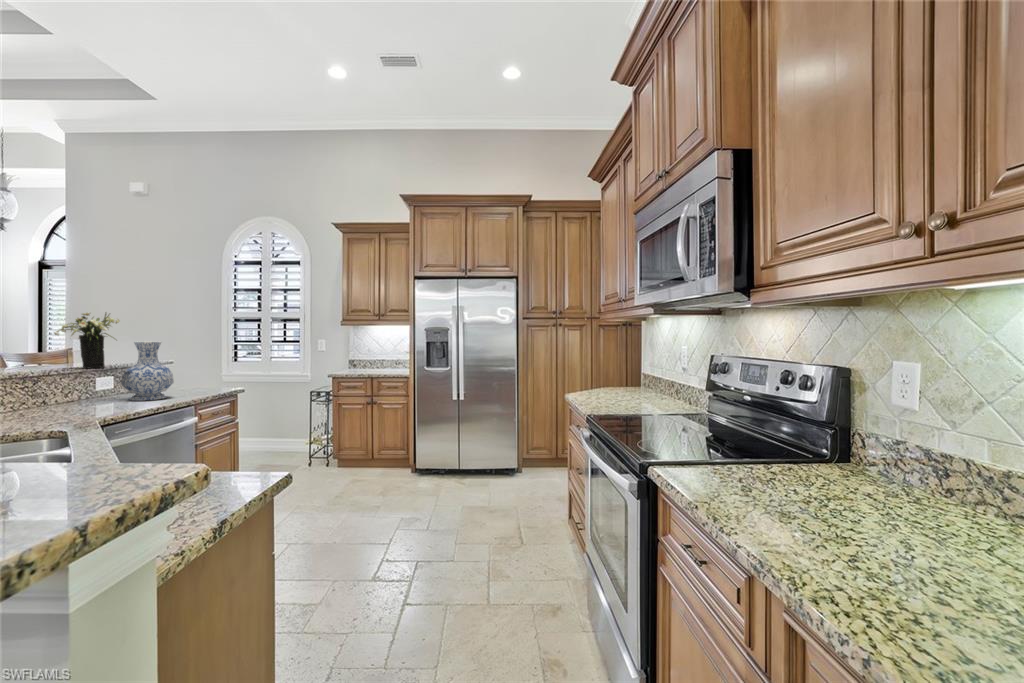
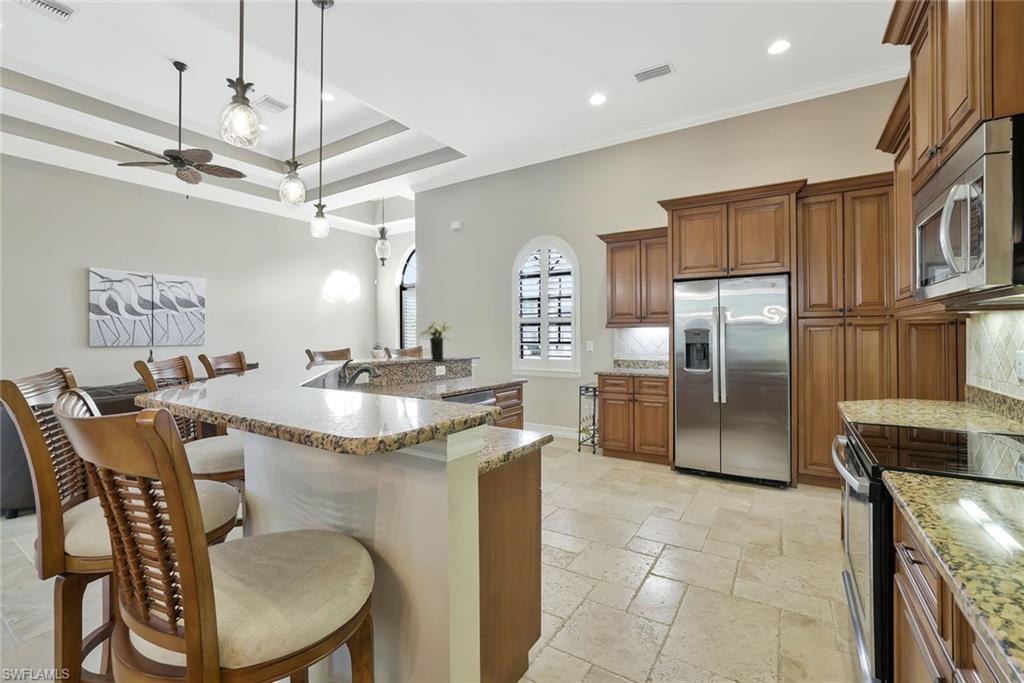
vase: present [122,341,174,401] -> none [453,342,483,385]

